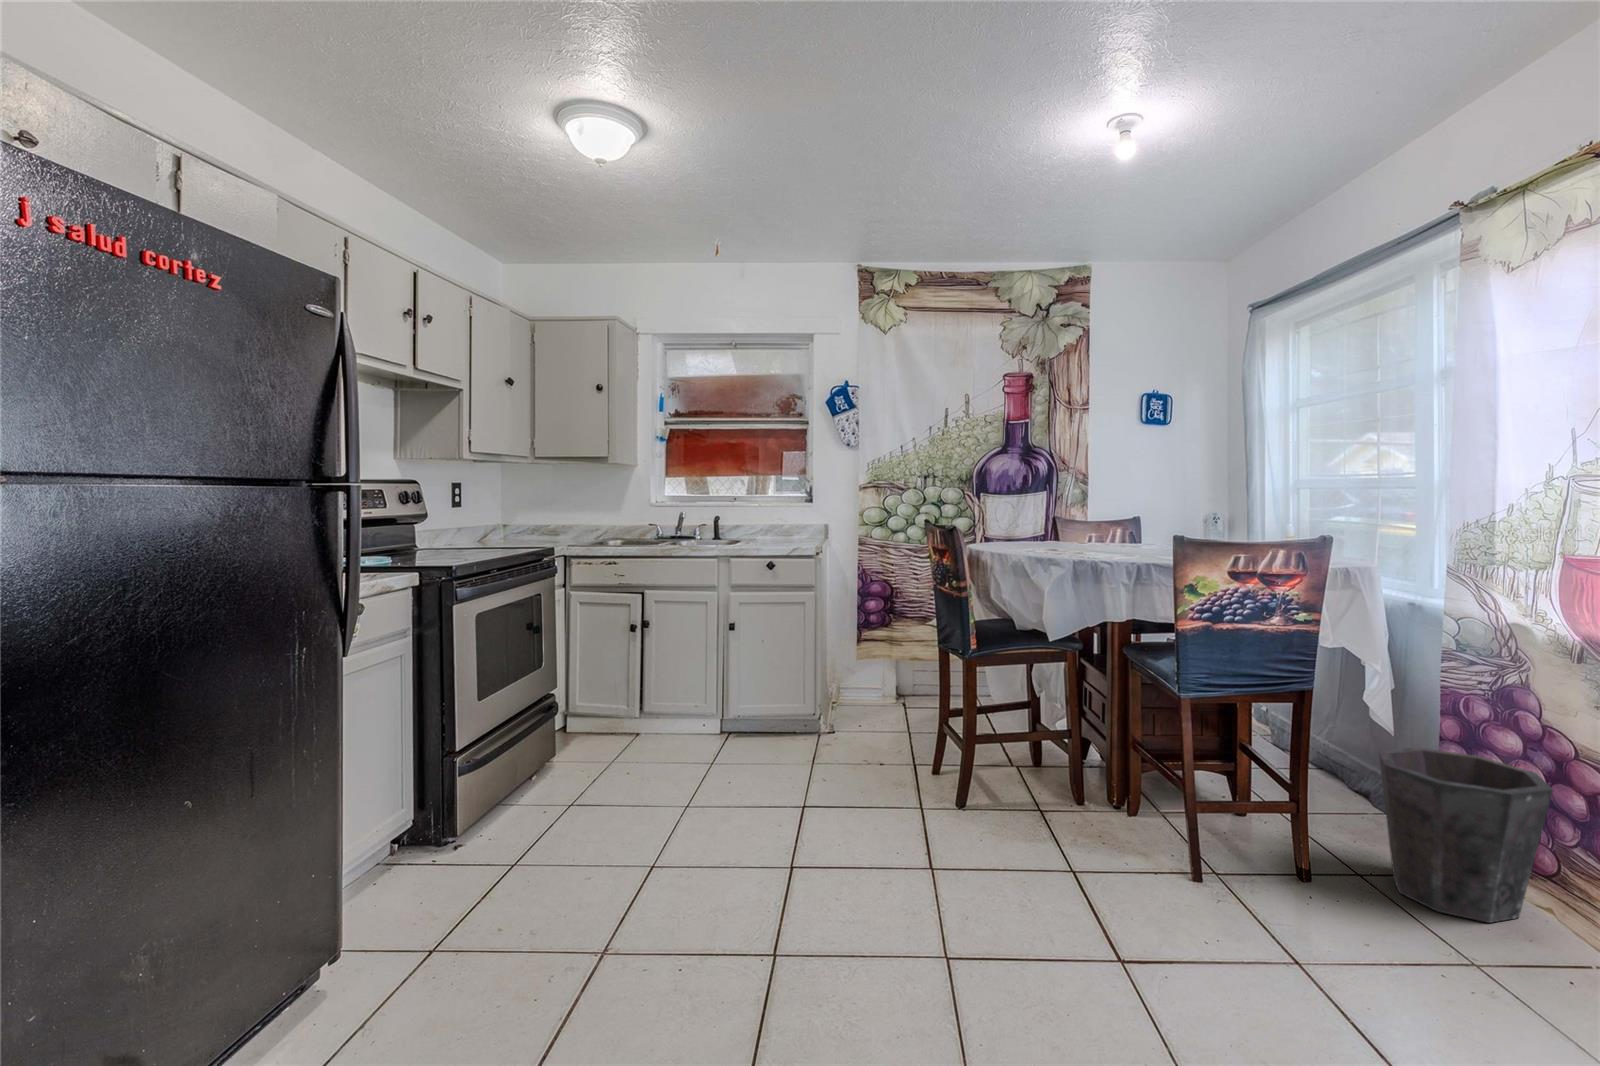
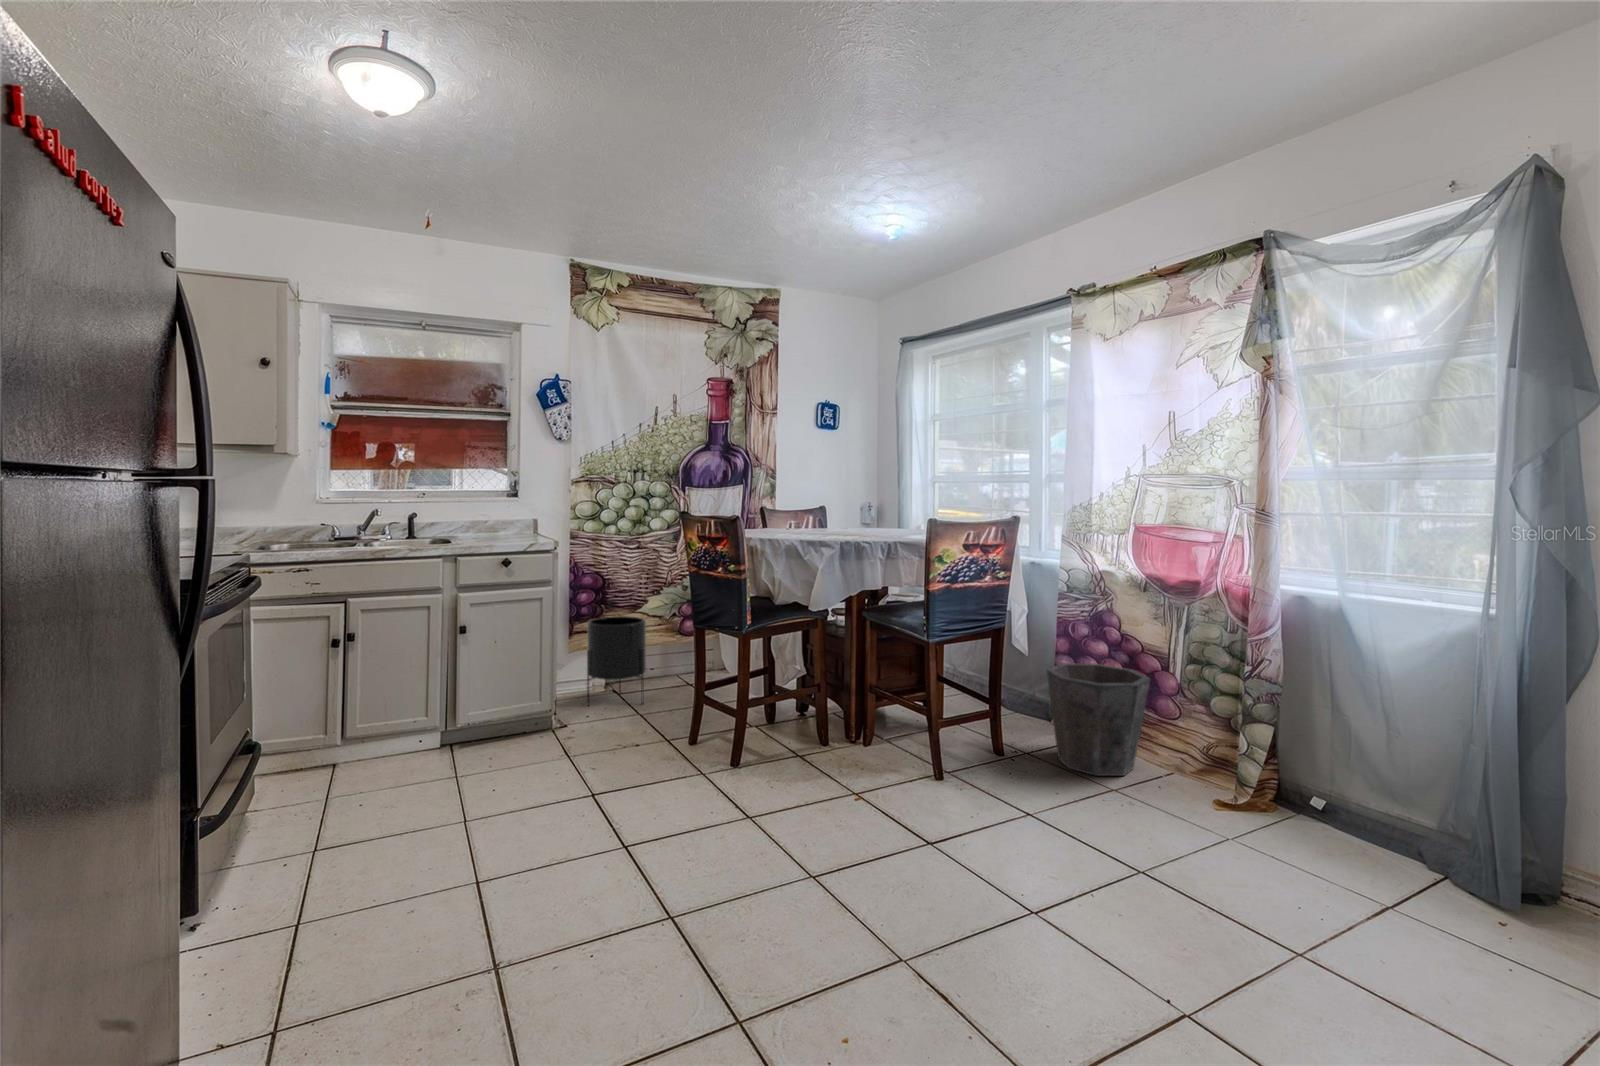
planter: none [858,626,919,720] -> present [587,616,646,705]

